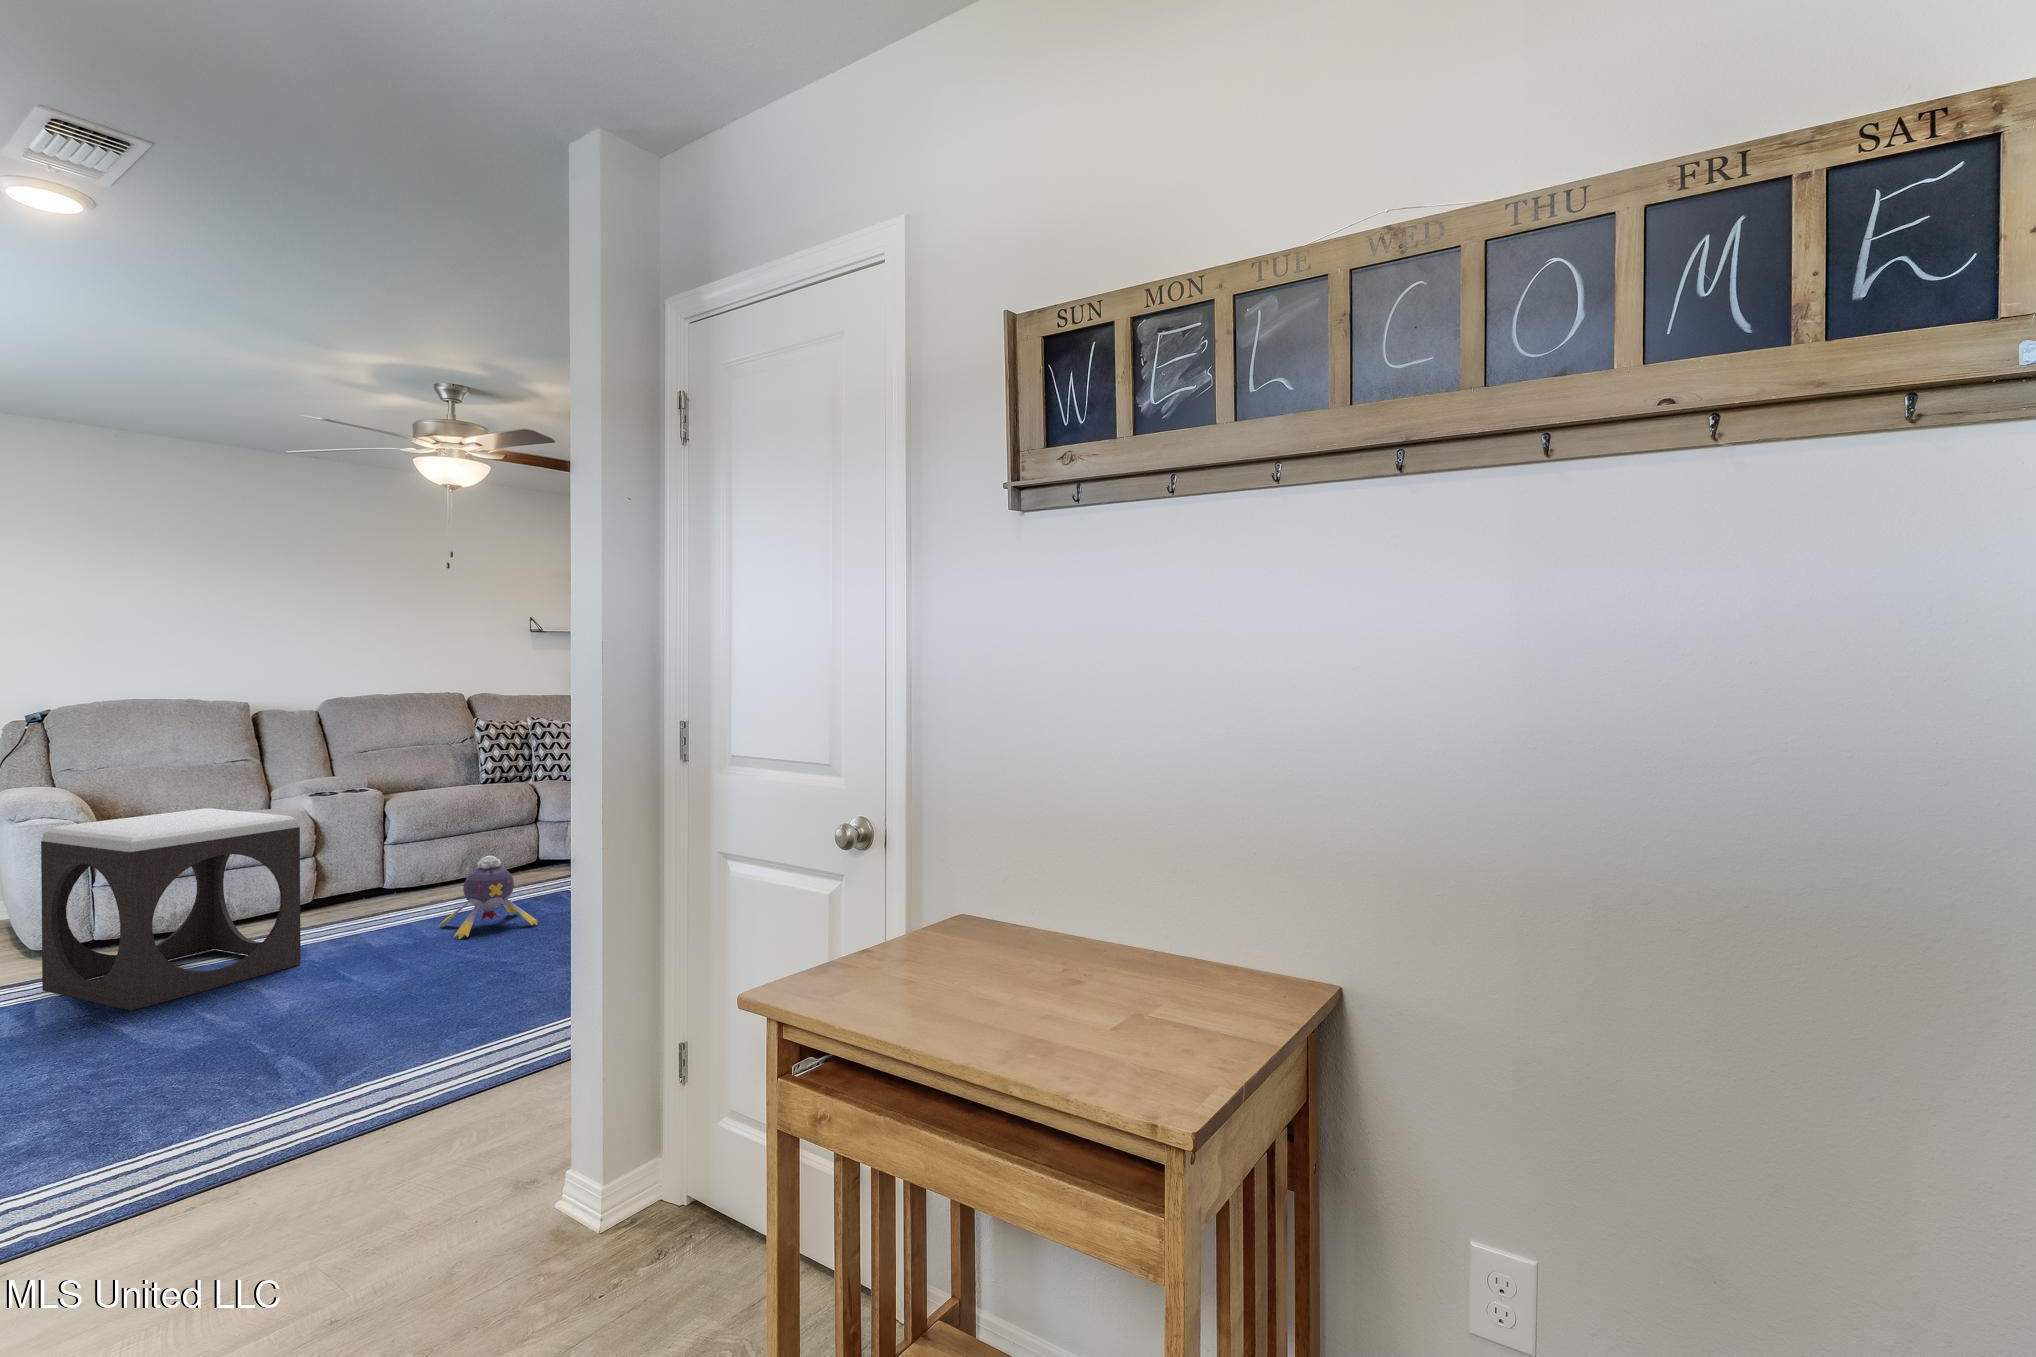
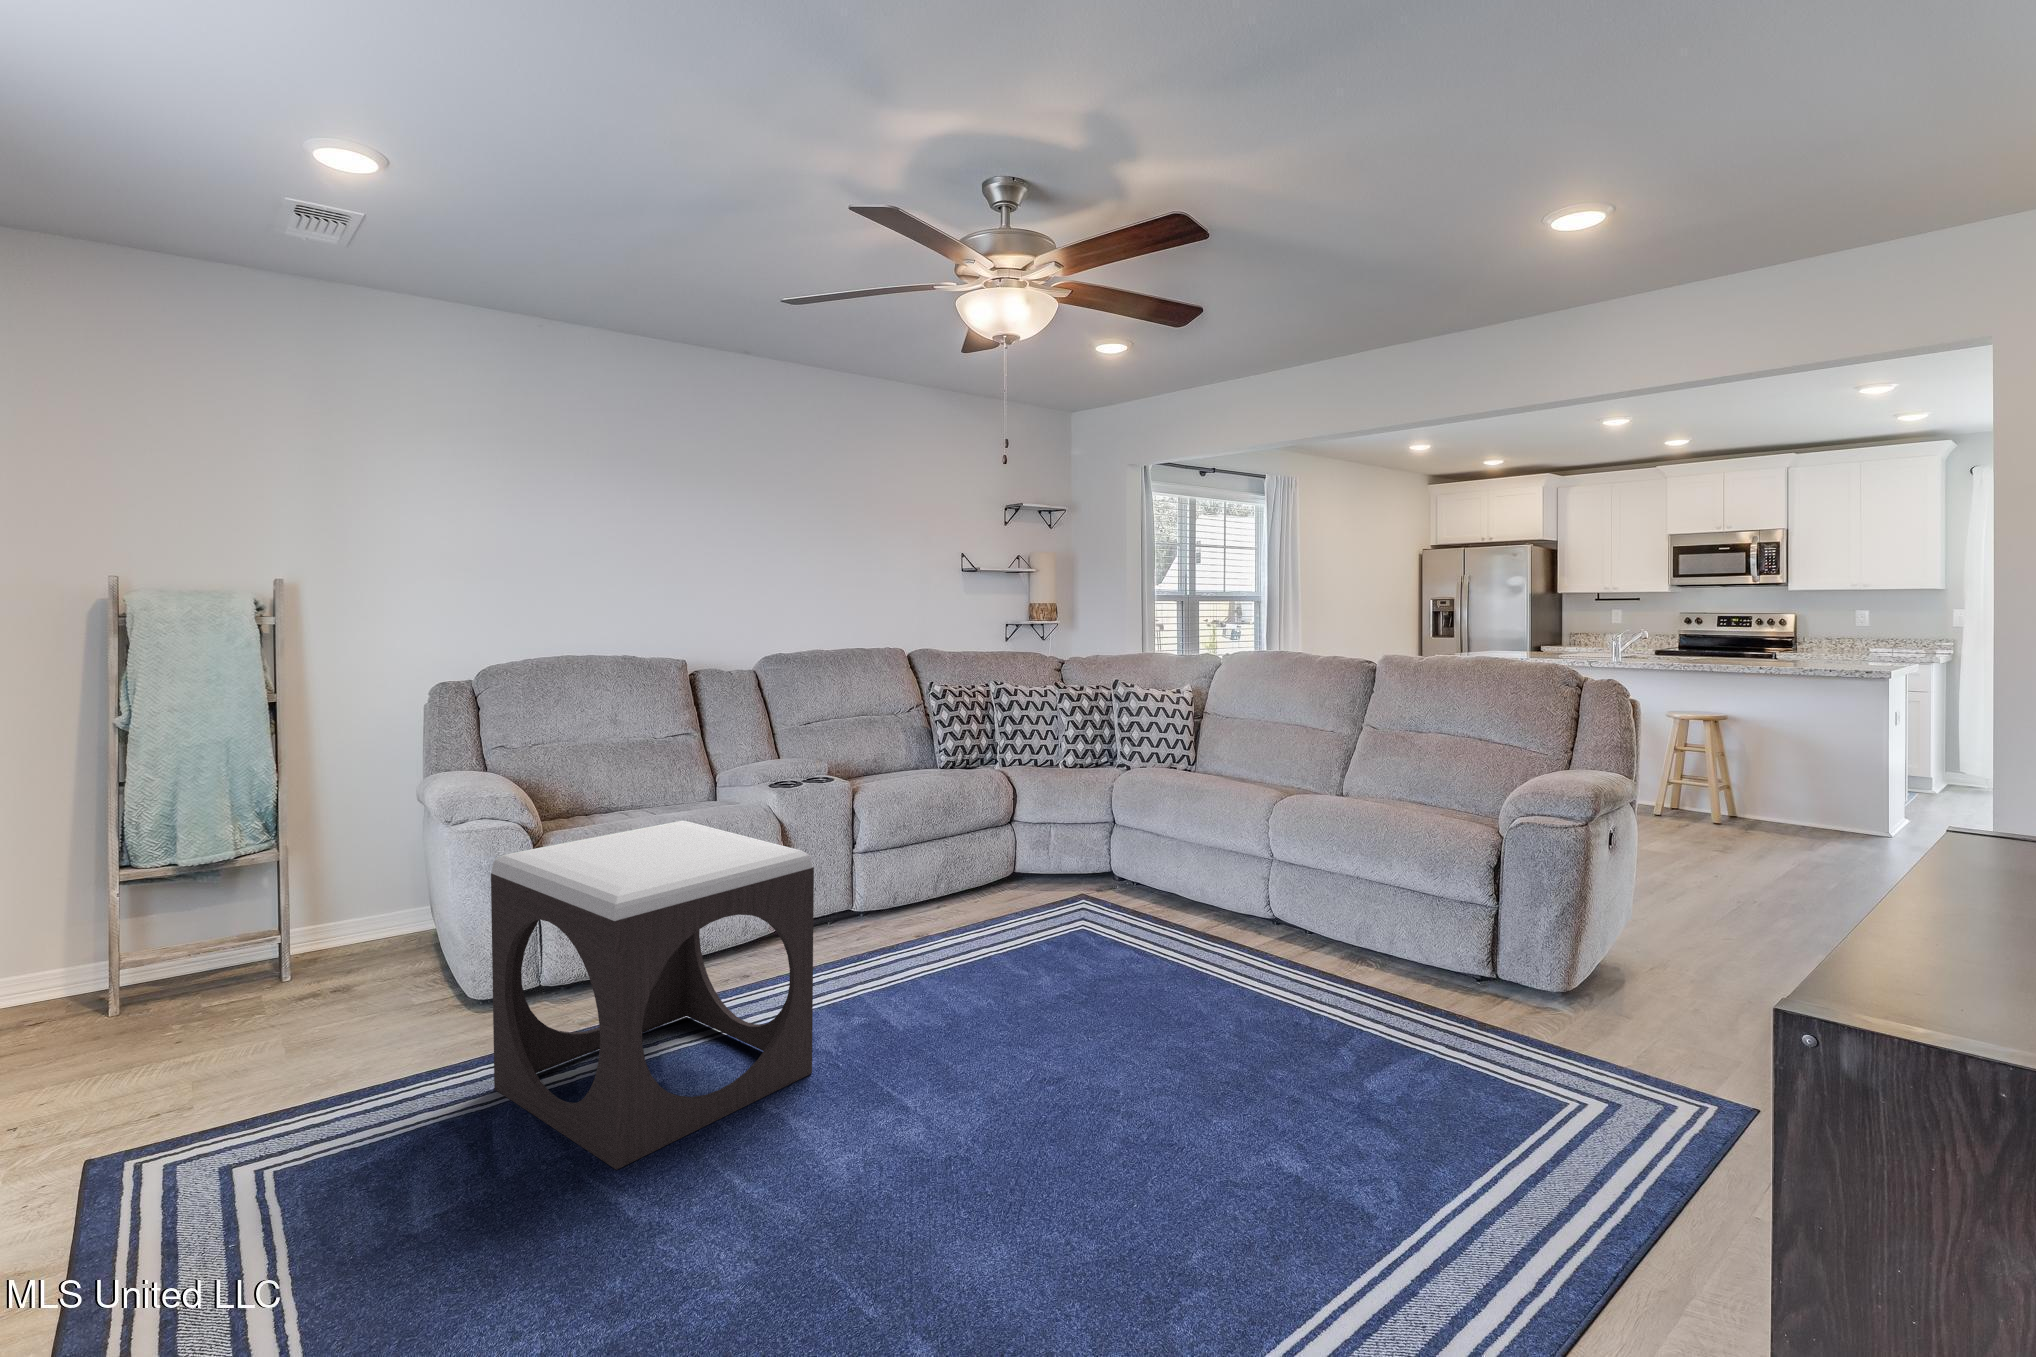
plush toy: present [440,856,538,939] -> none [959,905,1097,1038]

